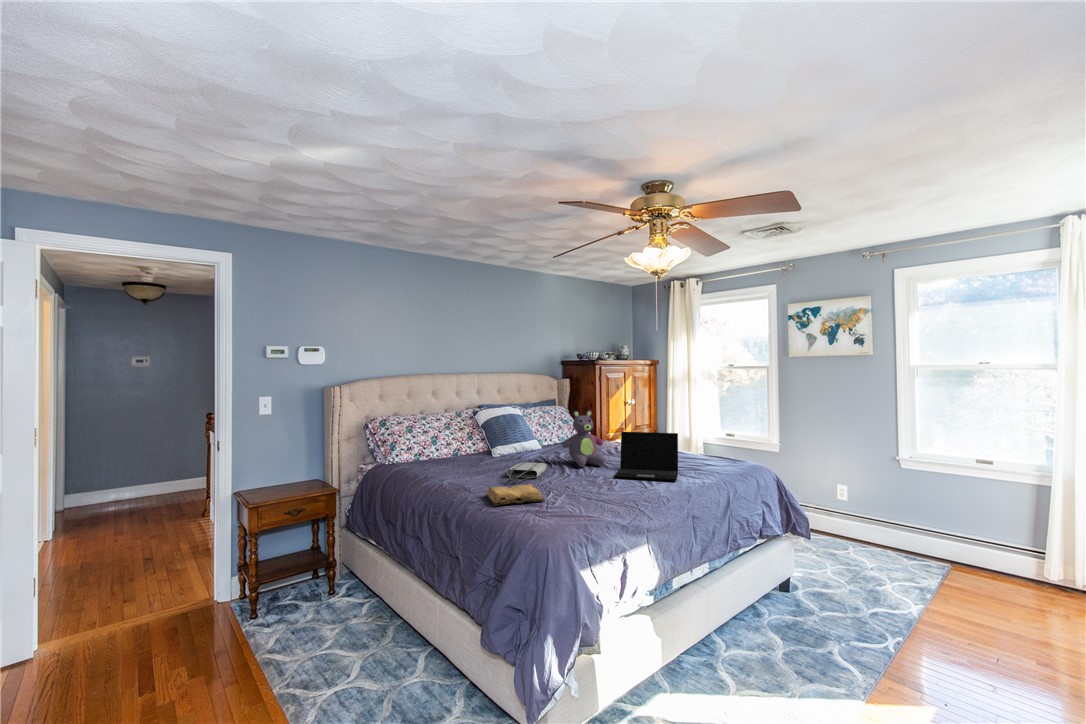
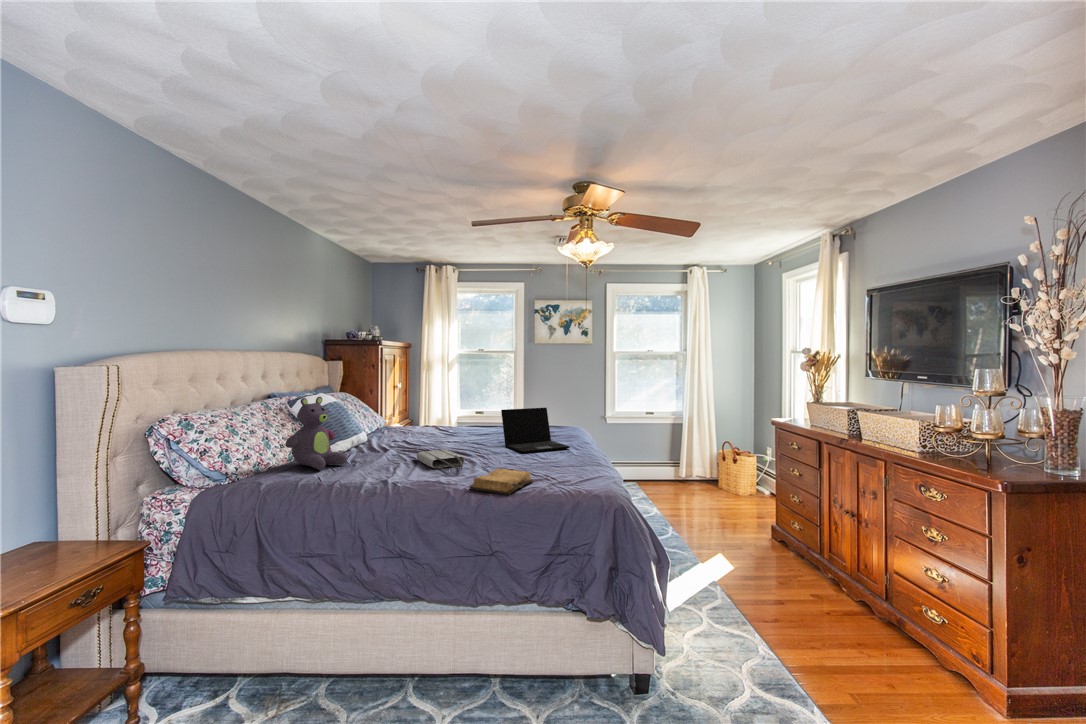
stuffed bear: present [562,410,605,467] -> present [285,397,347,470]

